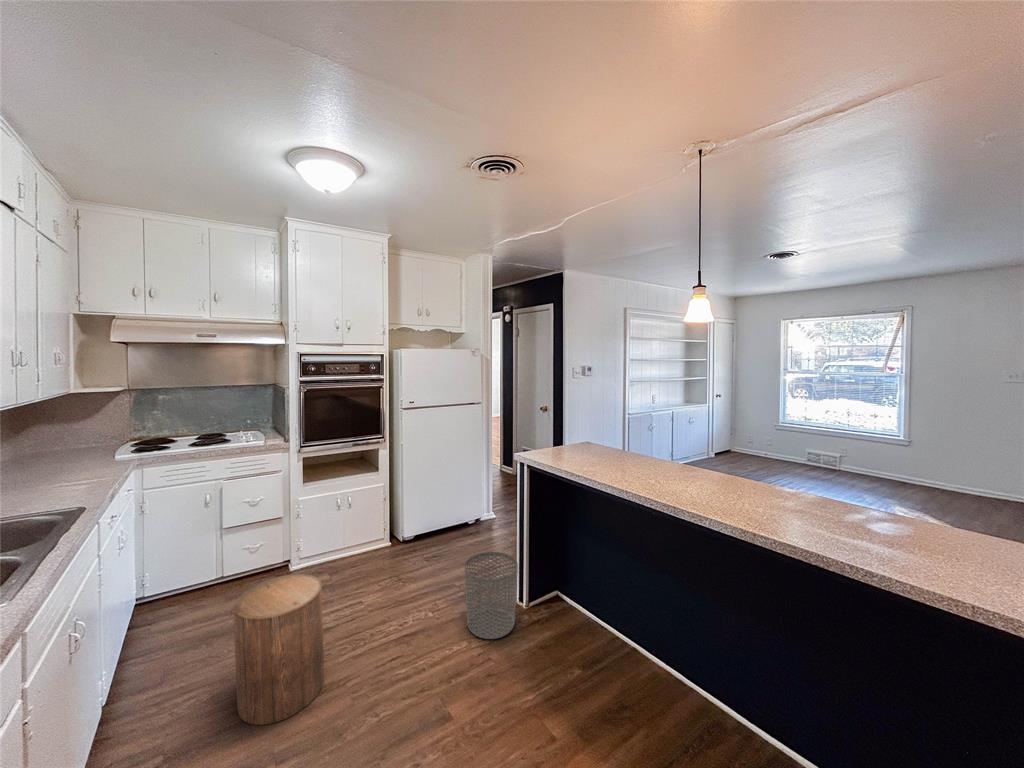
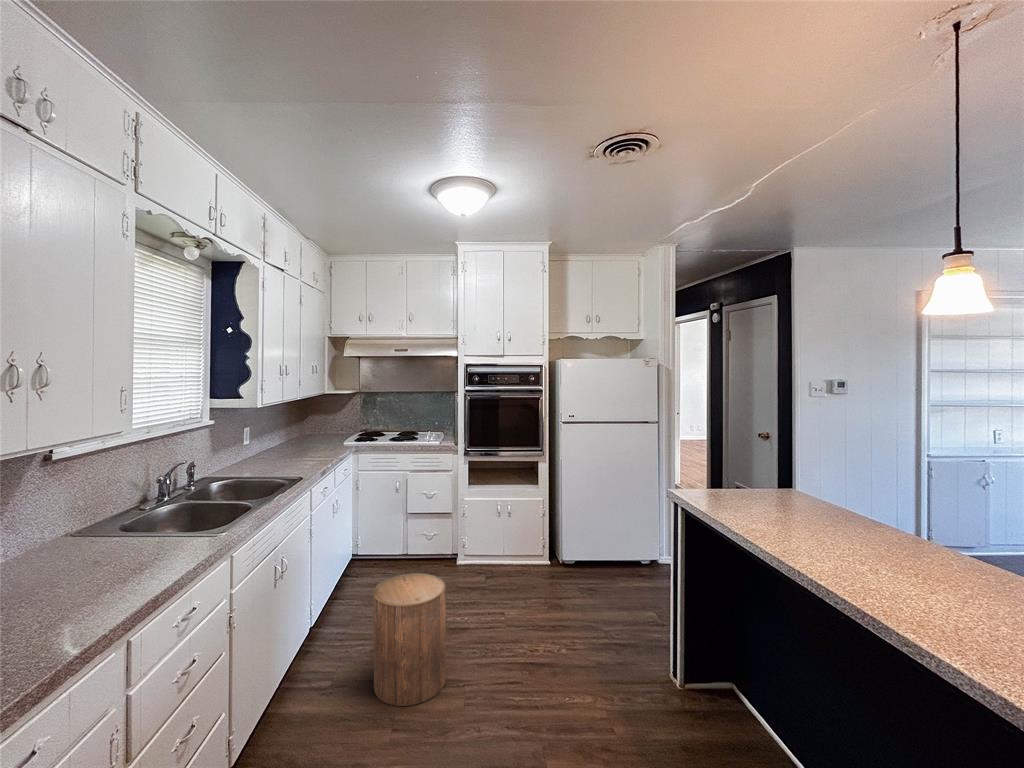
waste bin: present [465,552,518,639] -> none [595,599,660,706]

